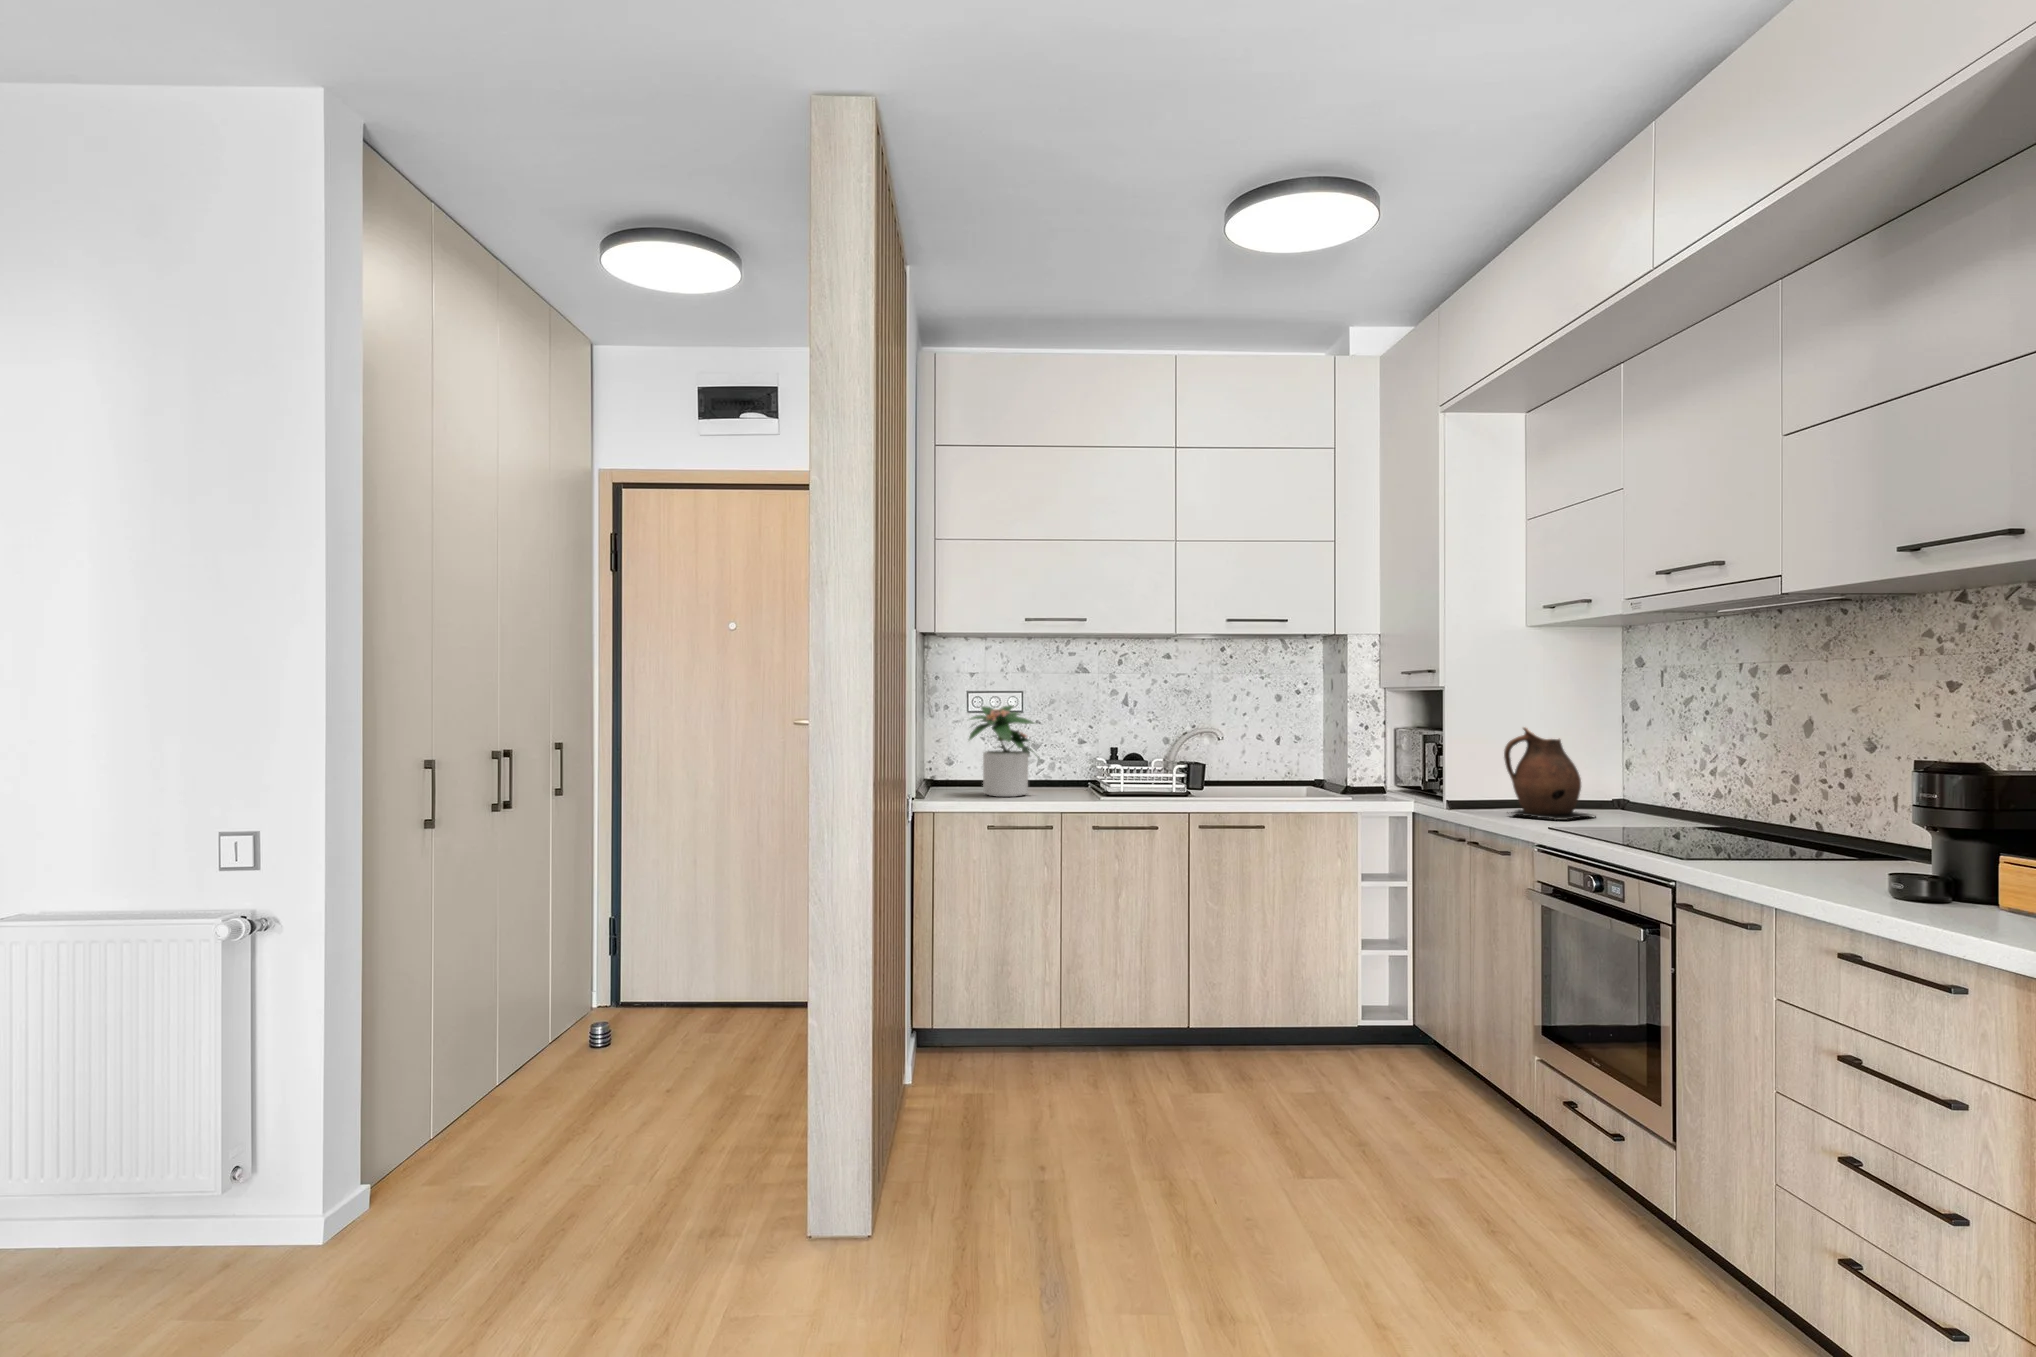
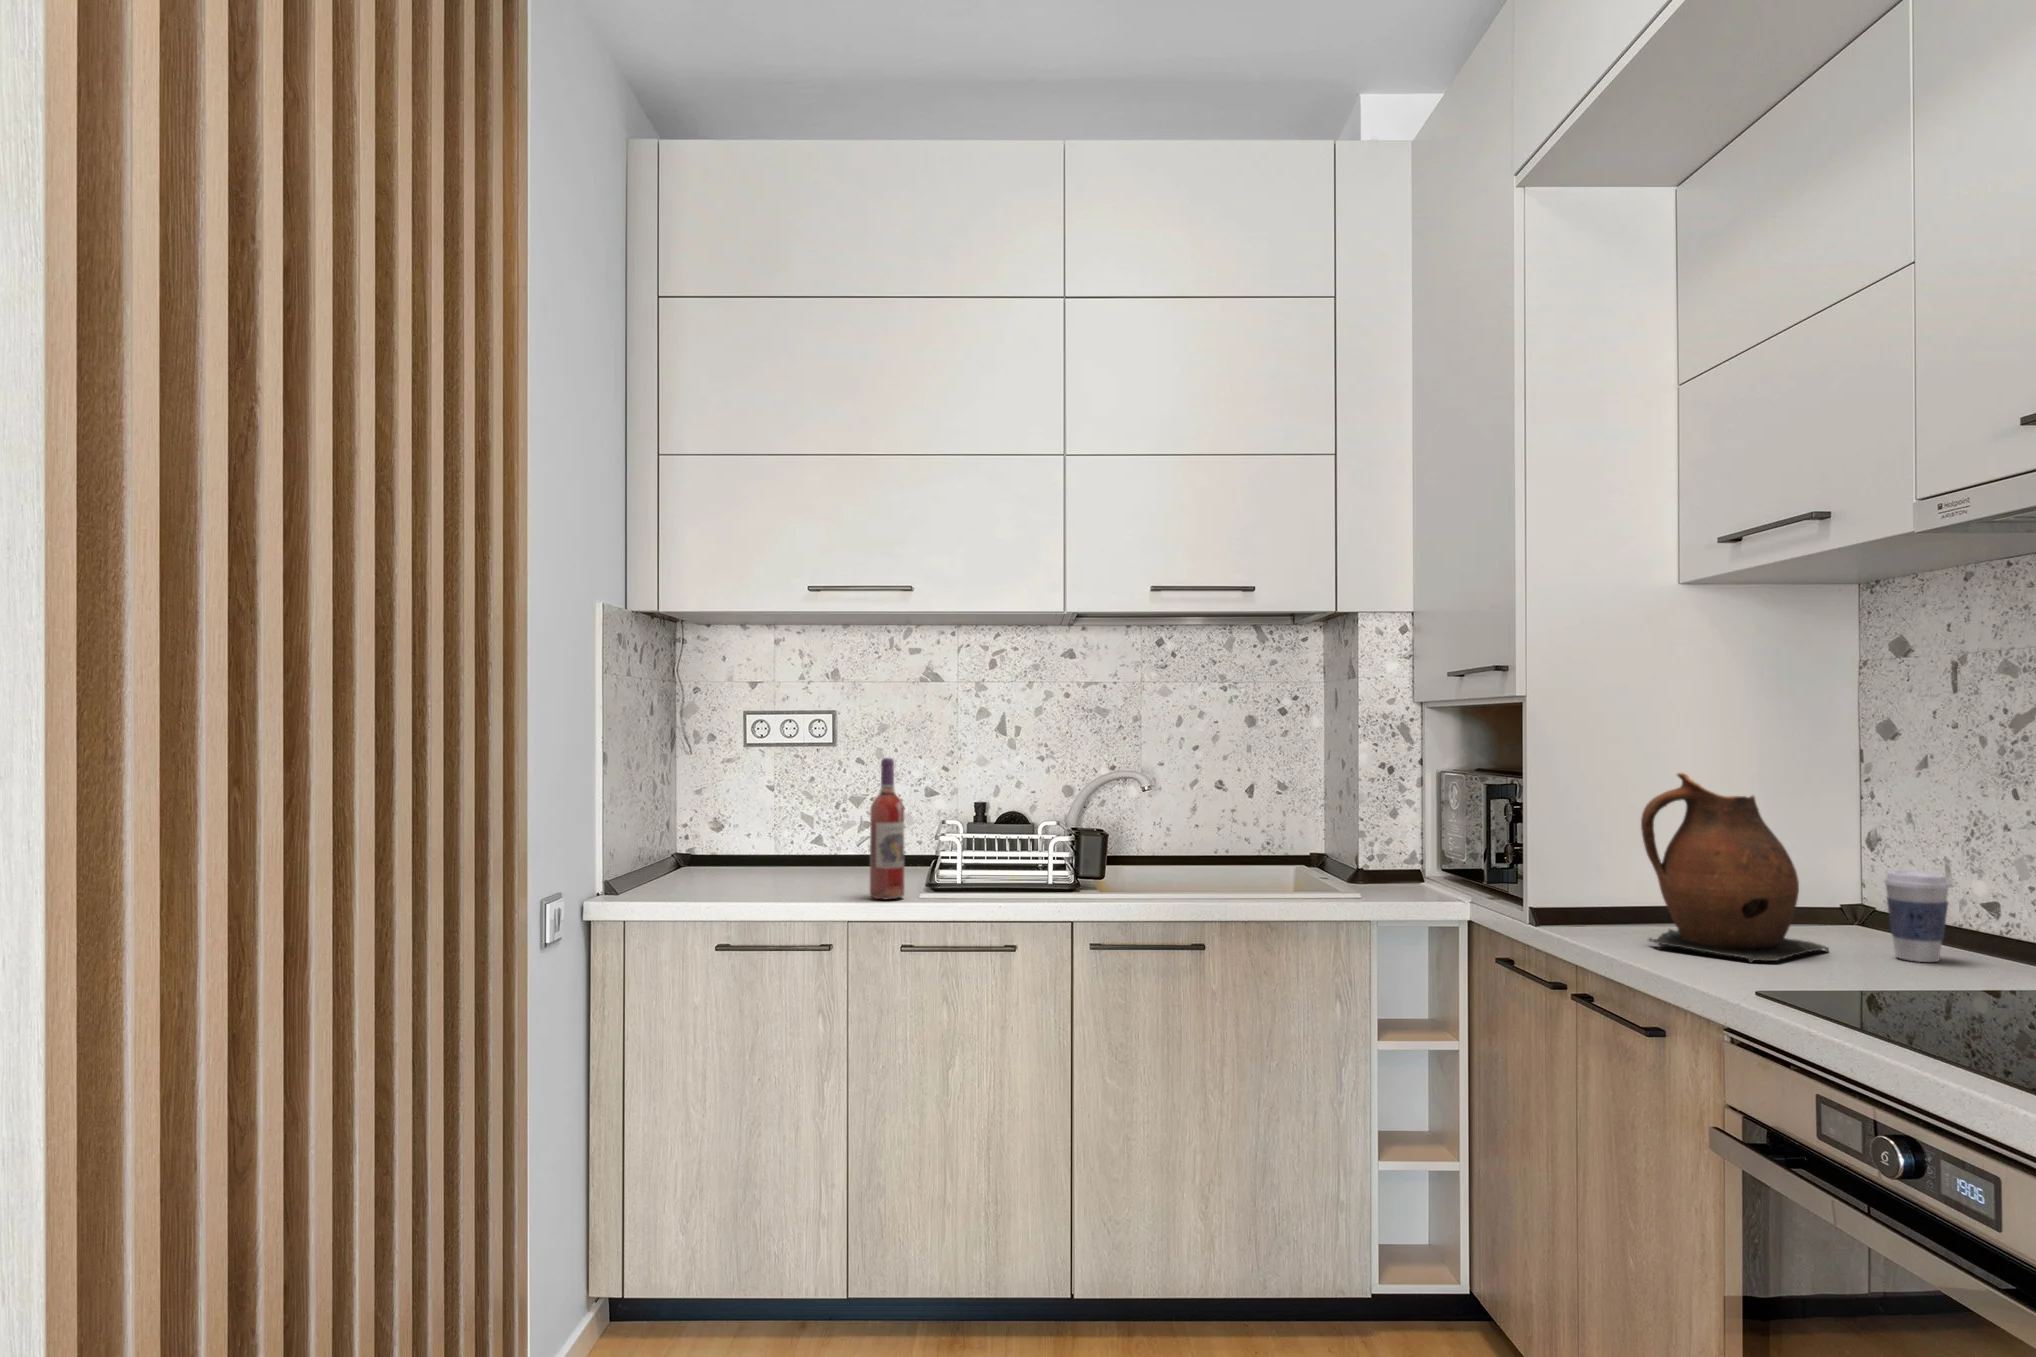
potted plant: present [969,705,1034,797] -> none [706,732,841,887]
wine bottle: none [1069,720,1089,801] -> present [870,758,904,899]
coffee cup: none [1622,776,1653,820] -> present [1884,870,1950,962]

